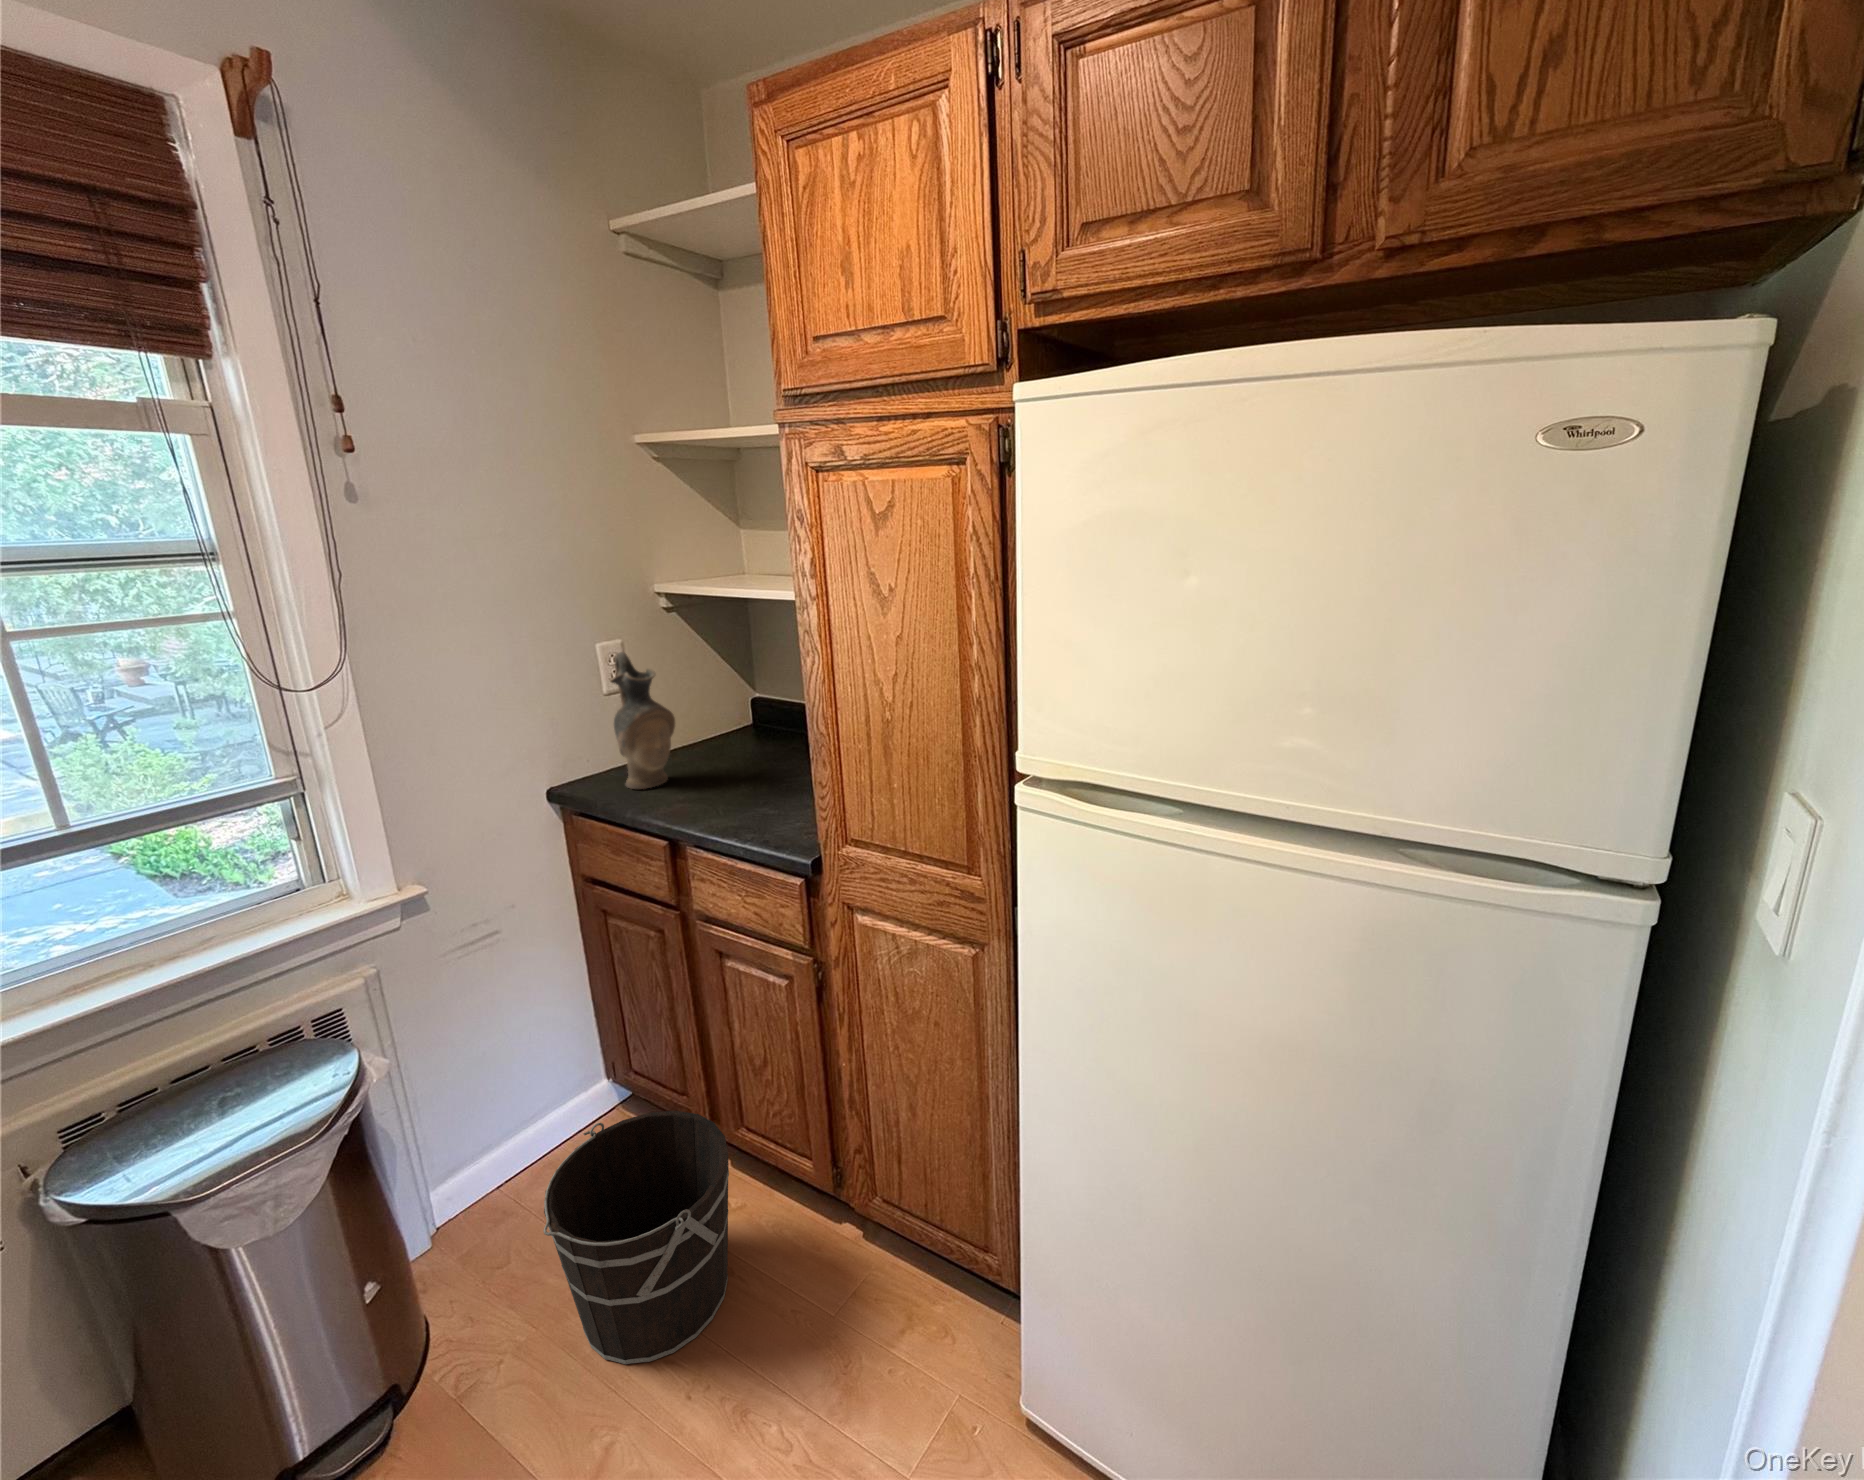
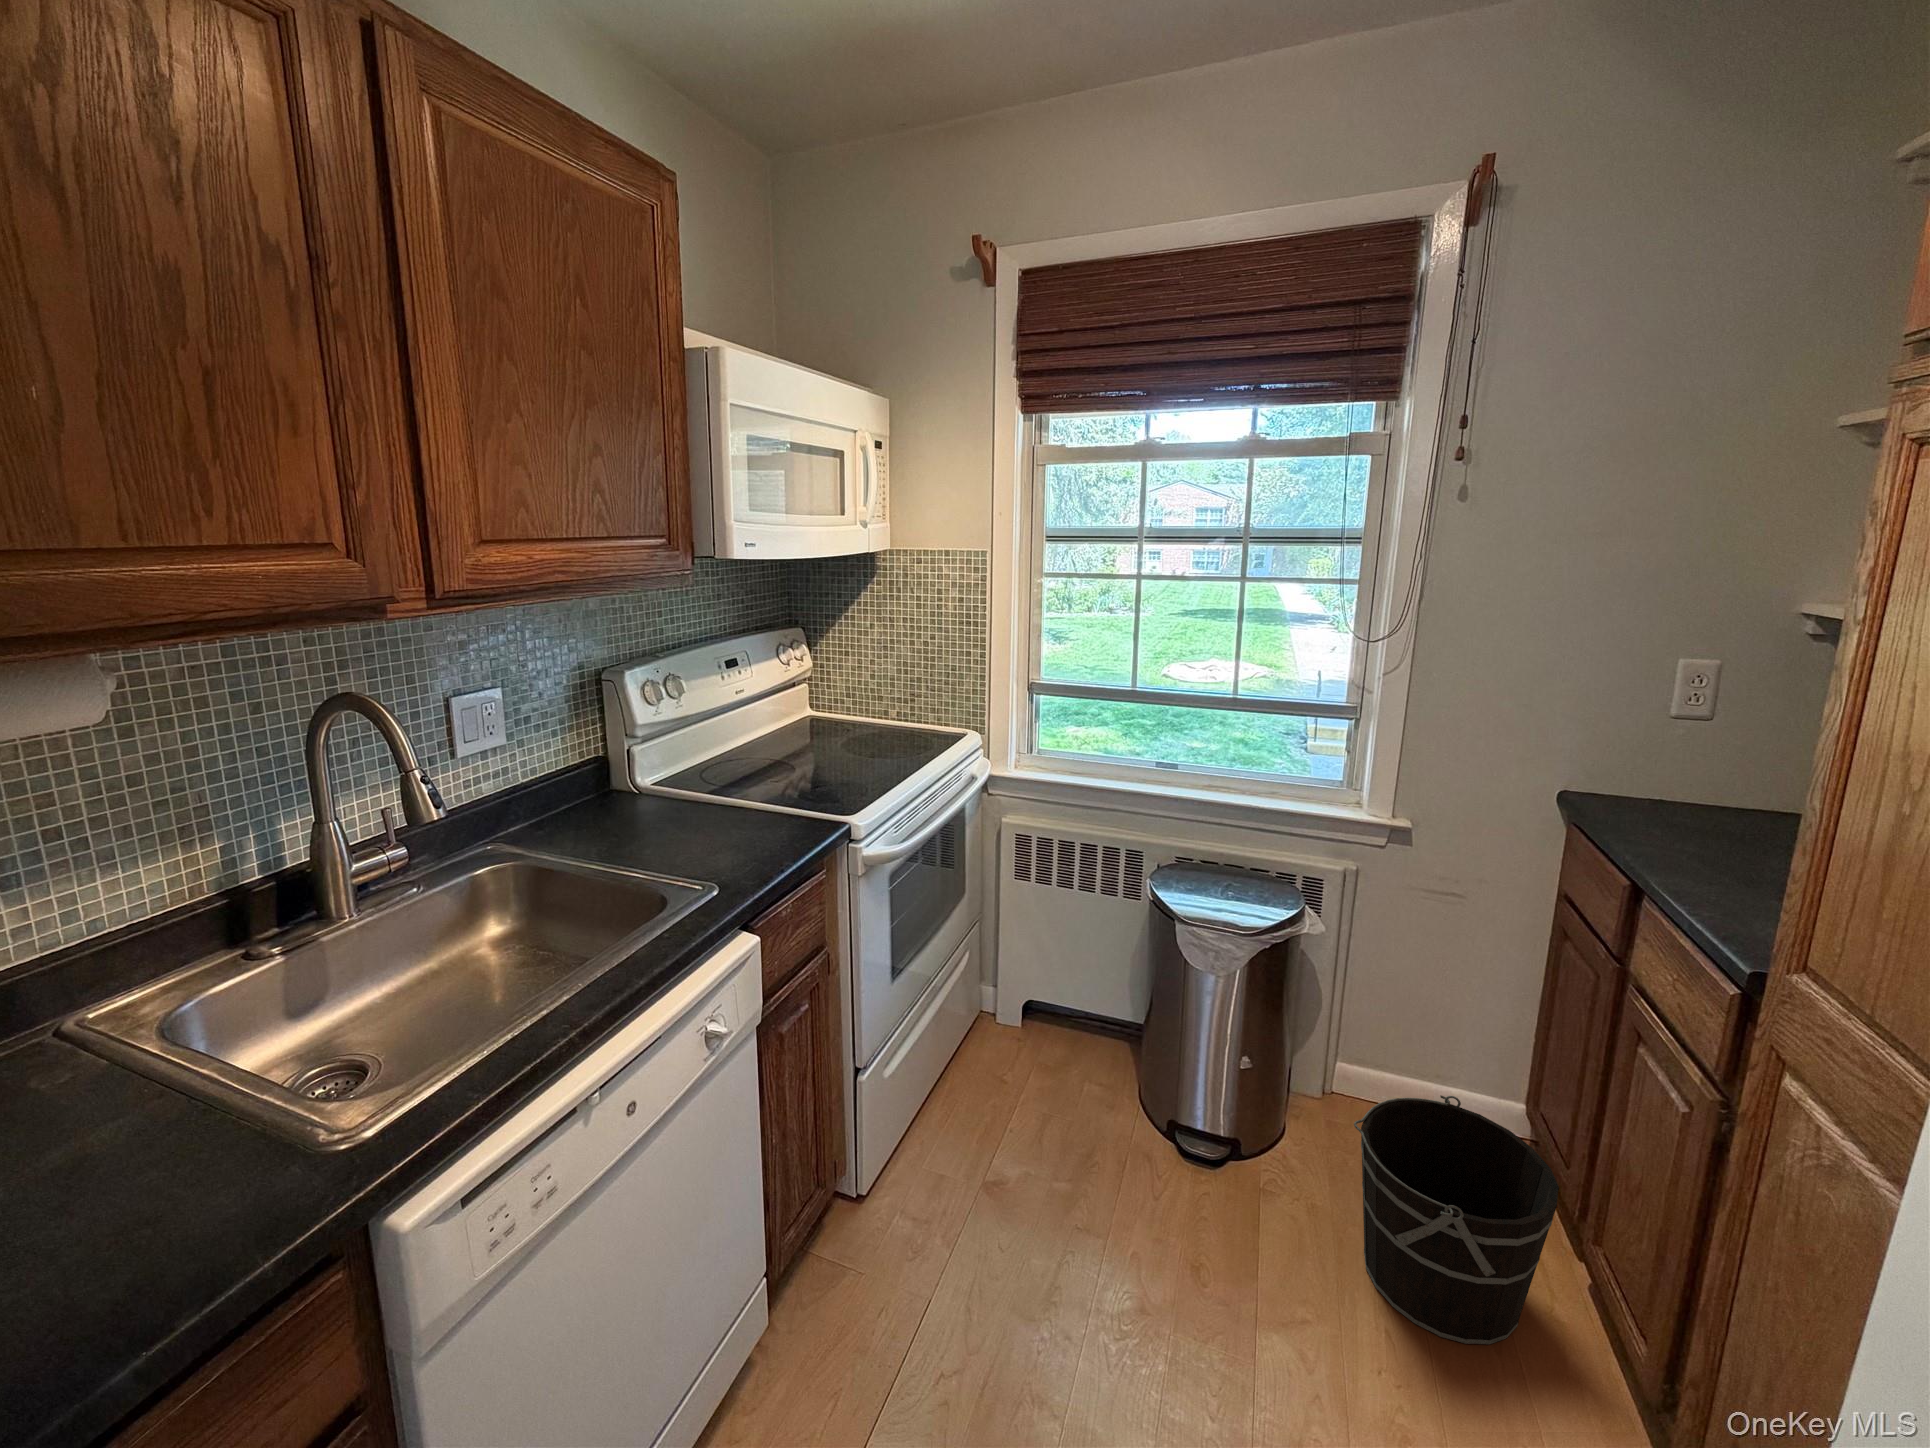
ceramic pitcher: present [611,652,675,789] -> none [1643,673,1735,832]

